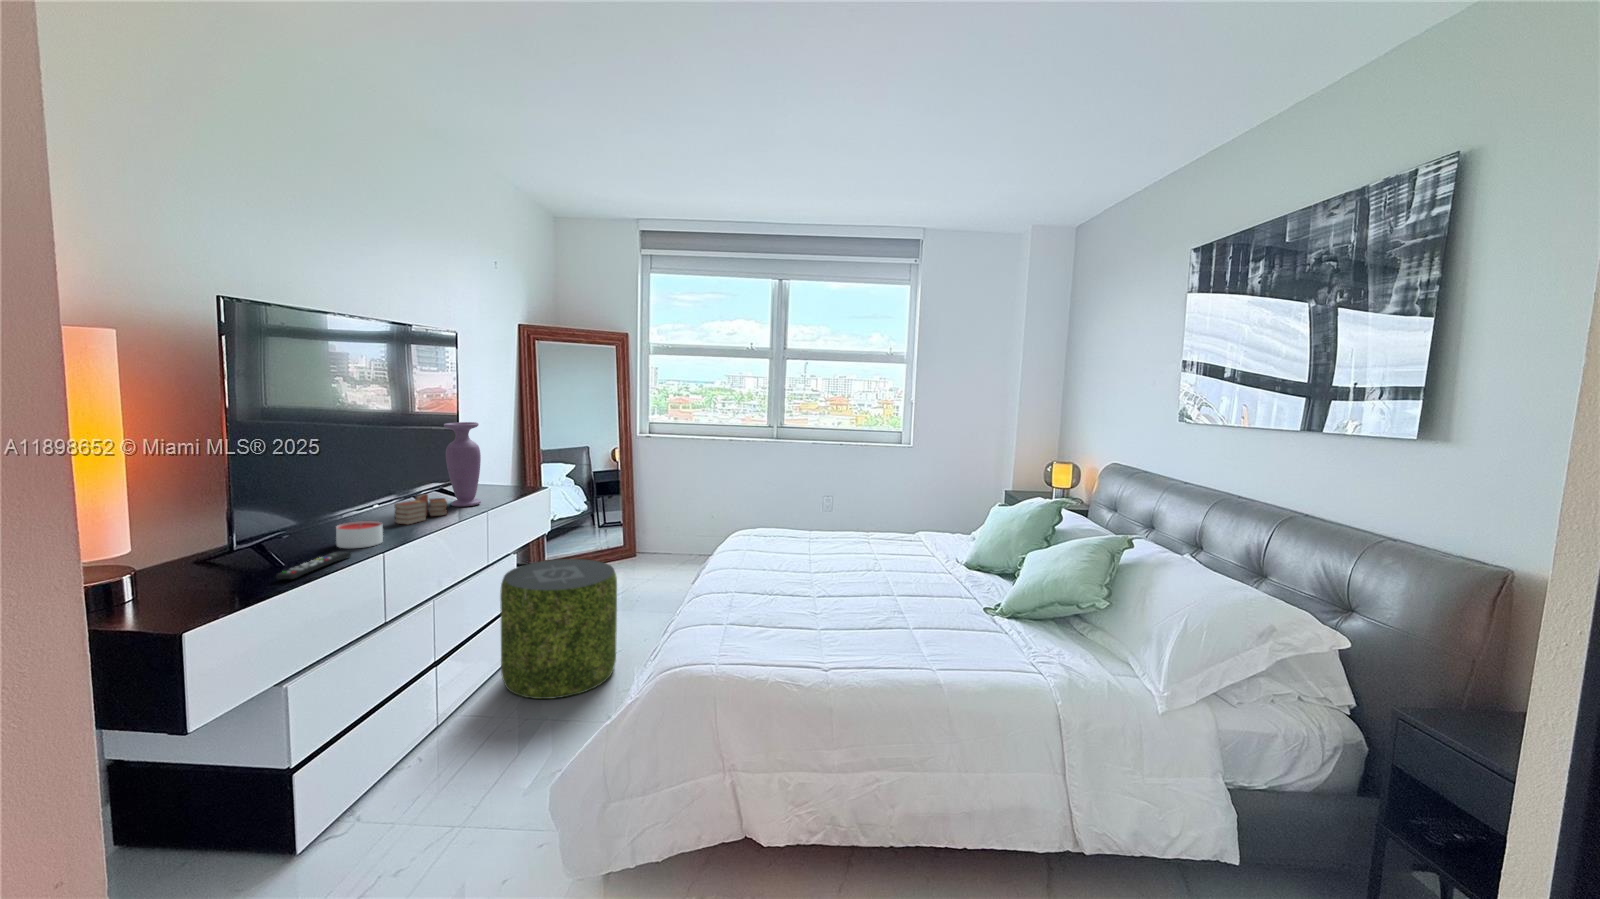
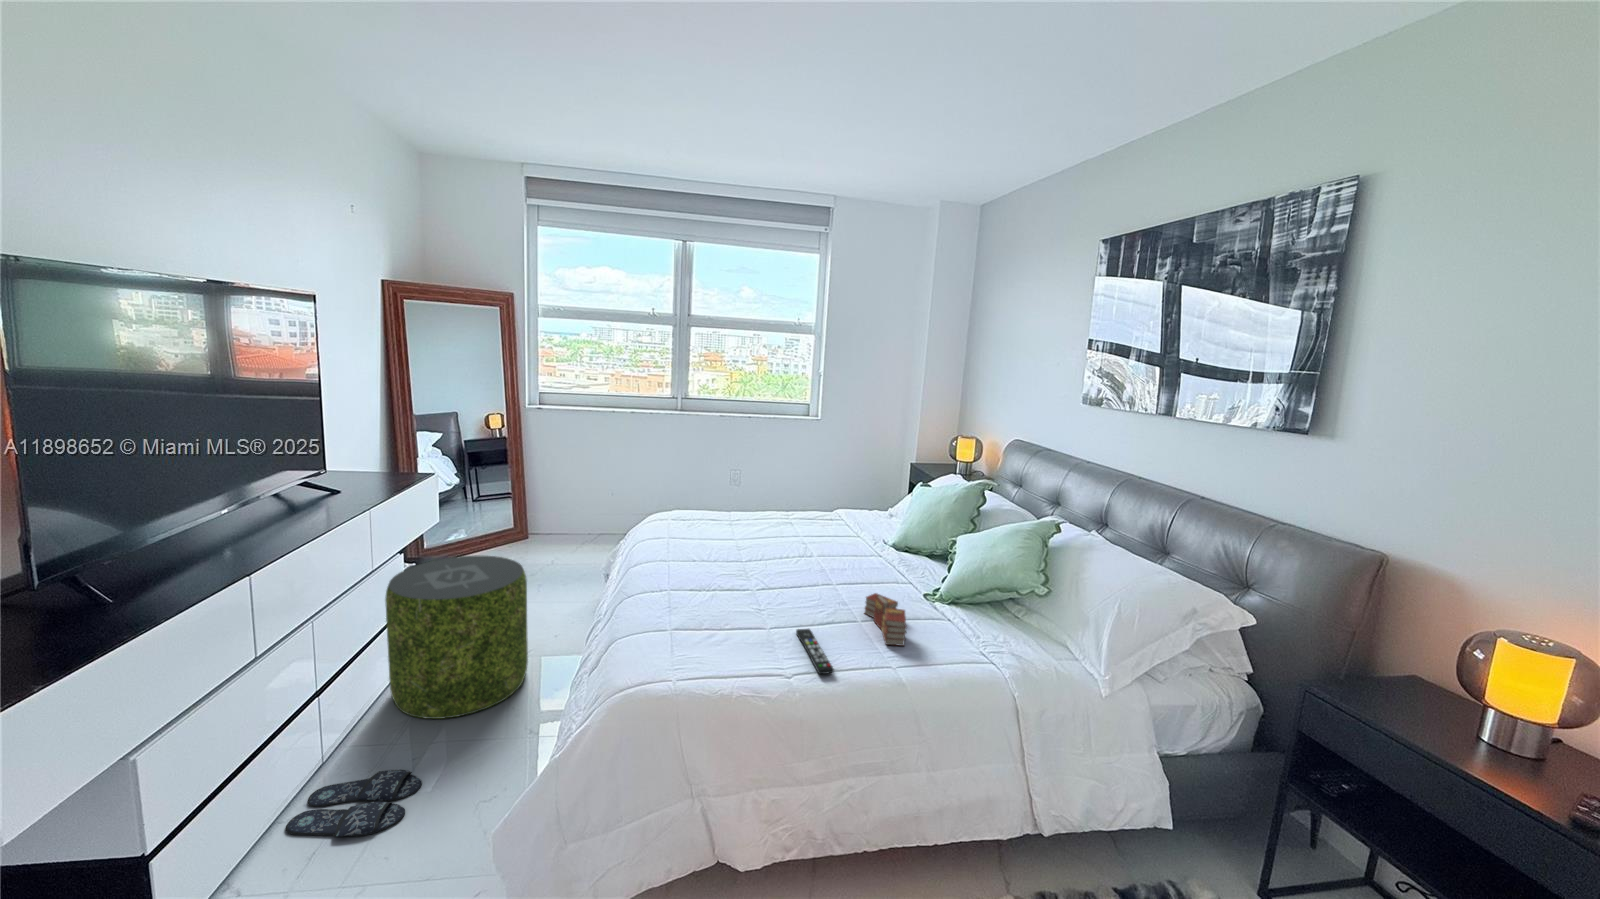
vase: present [444,422,481,507] -> none [297,402,352,504]
book: present [394,494,447,525] -> present [865,593,907,646]
candle: present [336,521,383,548] -> none [161,536,230,574]
remote control: present [276,552,351,579] -> present [796,629,834,674]
slippers: none [408,735,516,783] -> present [285,770,422,837]

